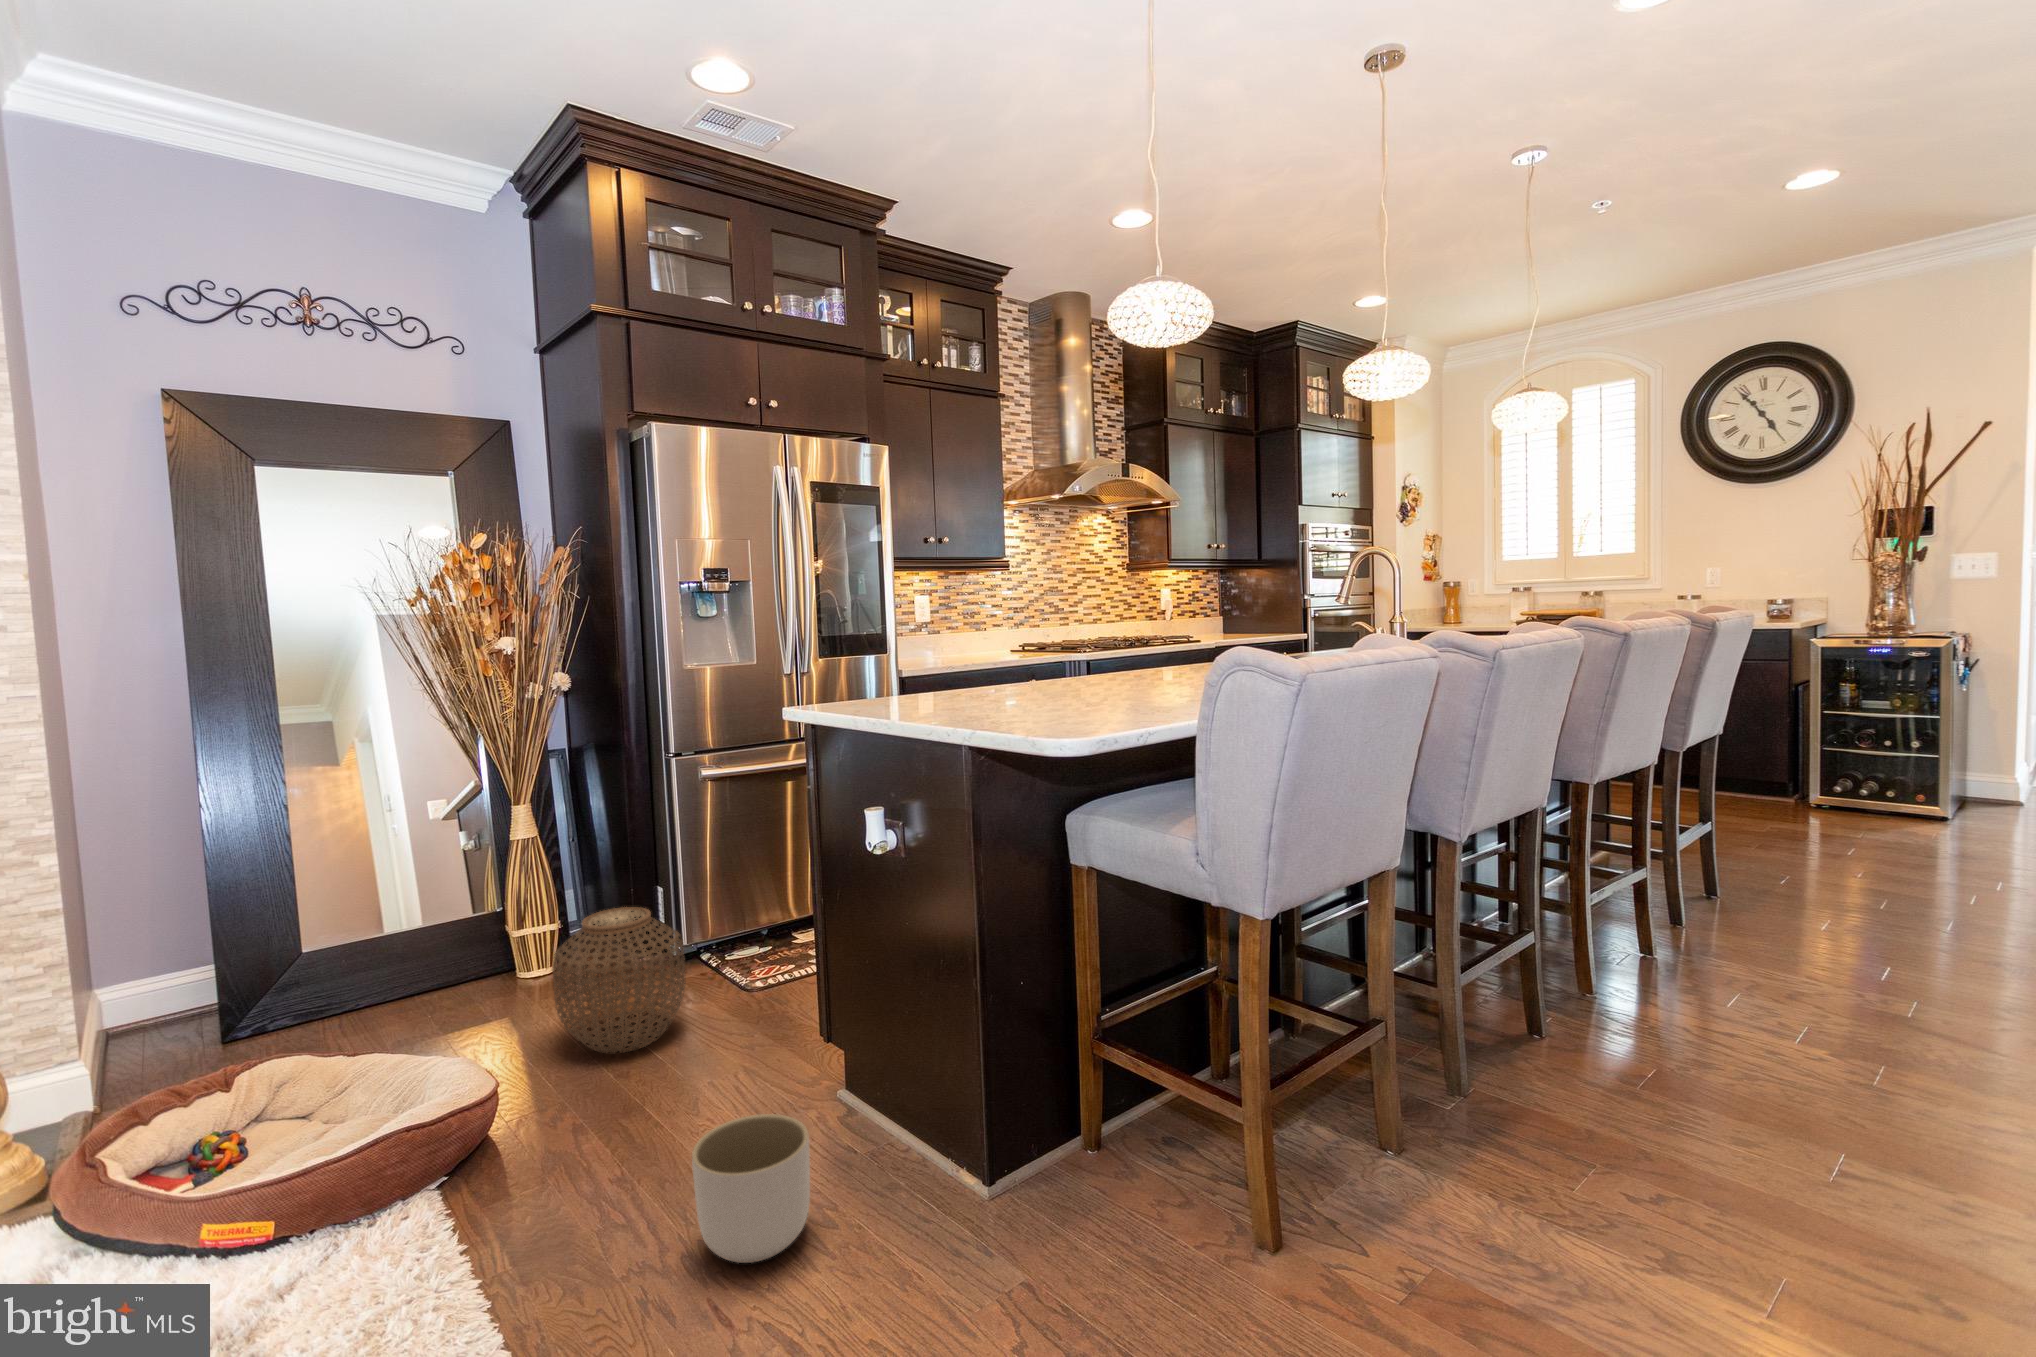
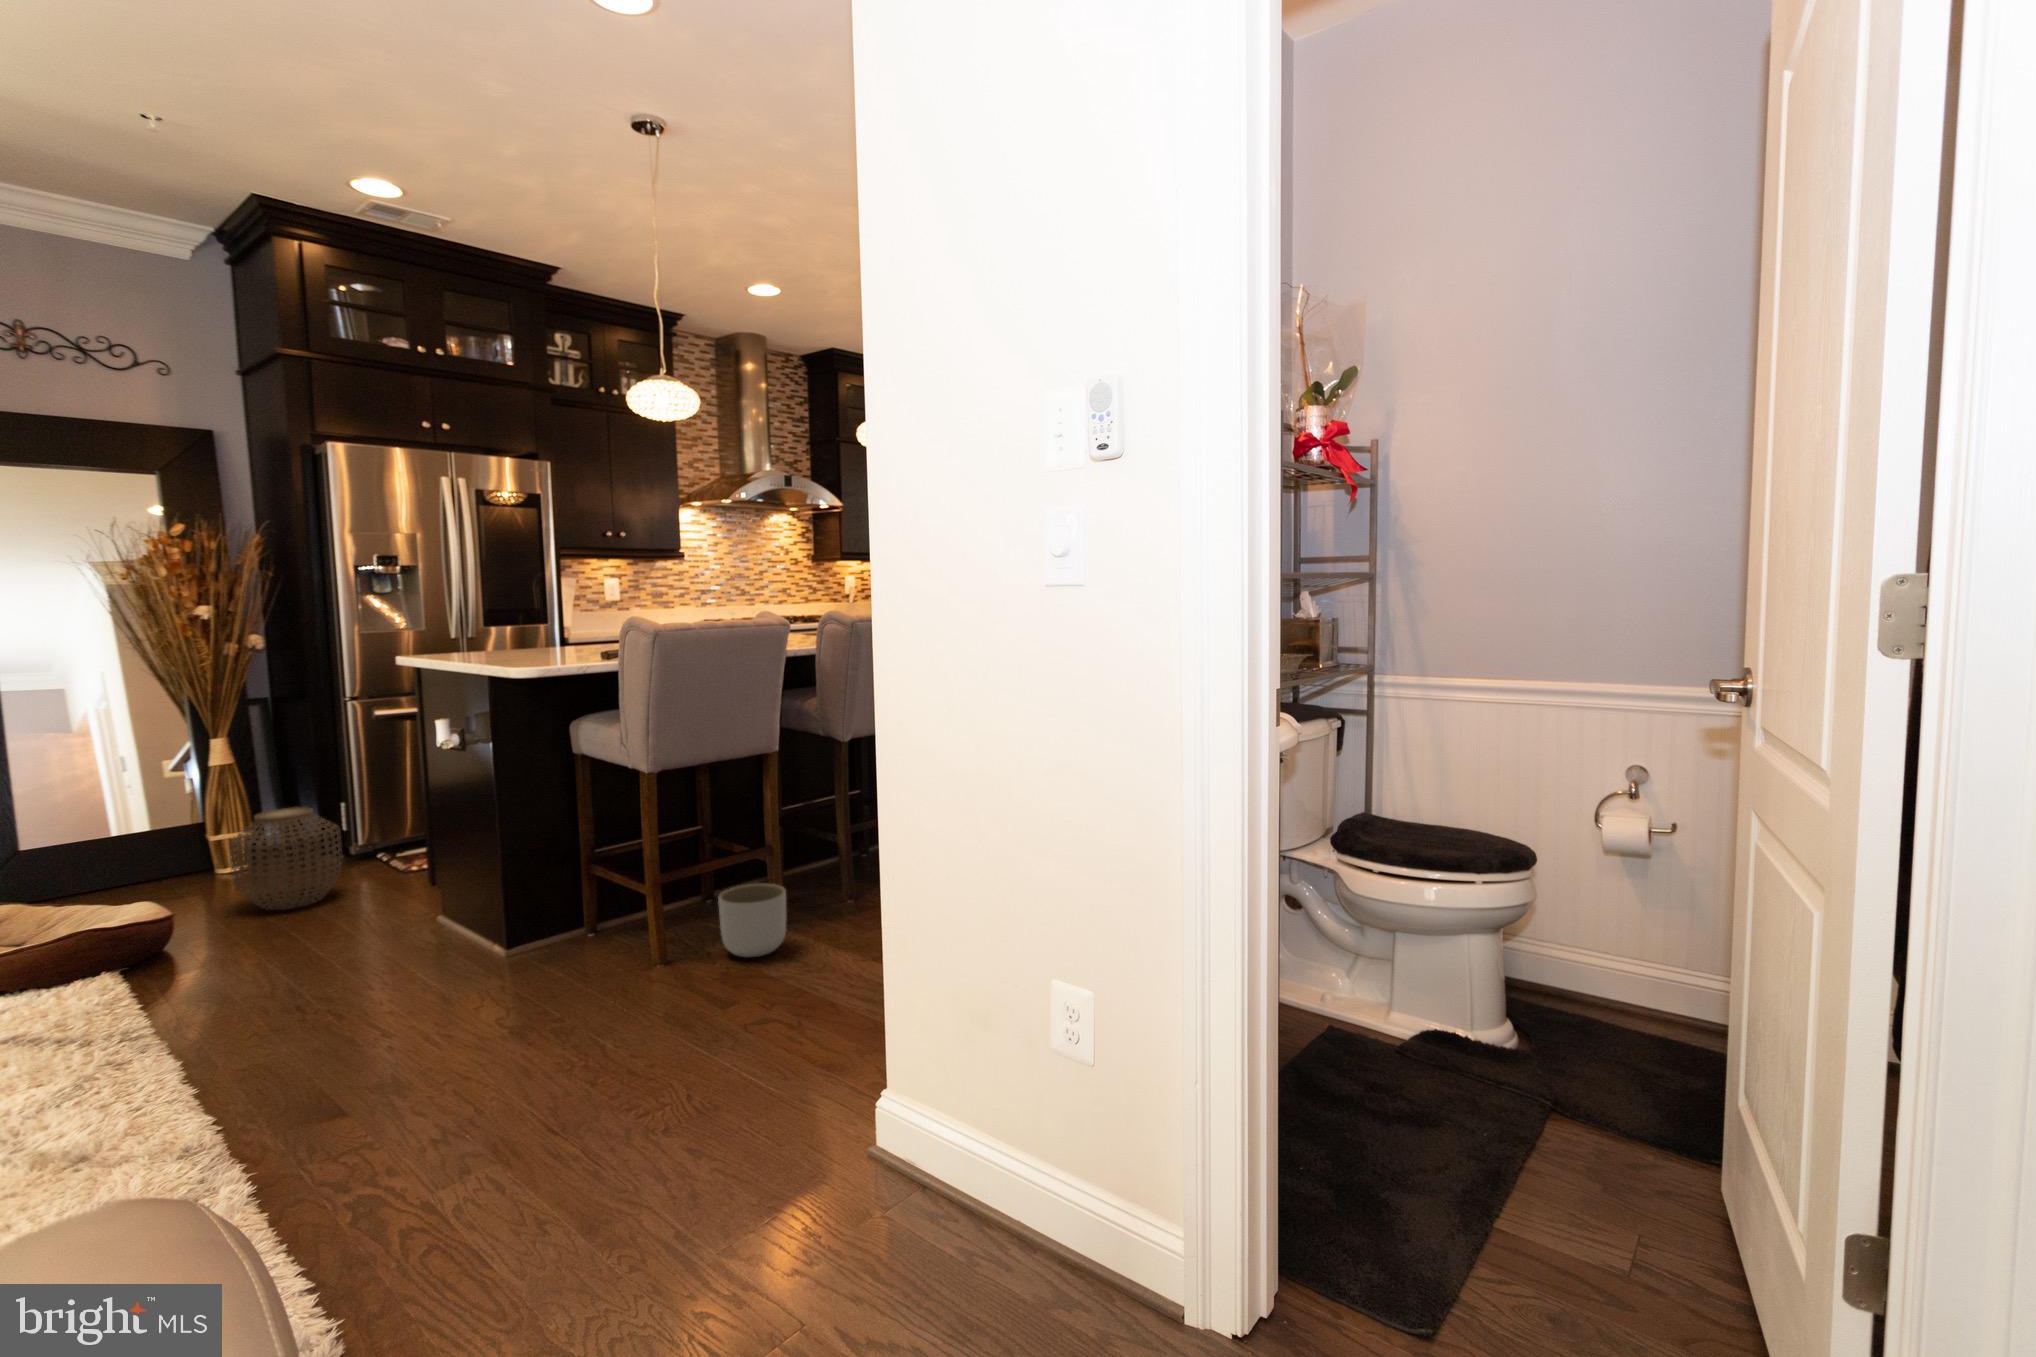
planter: present [692,1114,810,1263] -> present [718,884,786,957]

